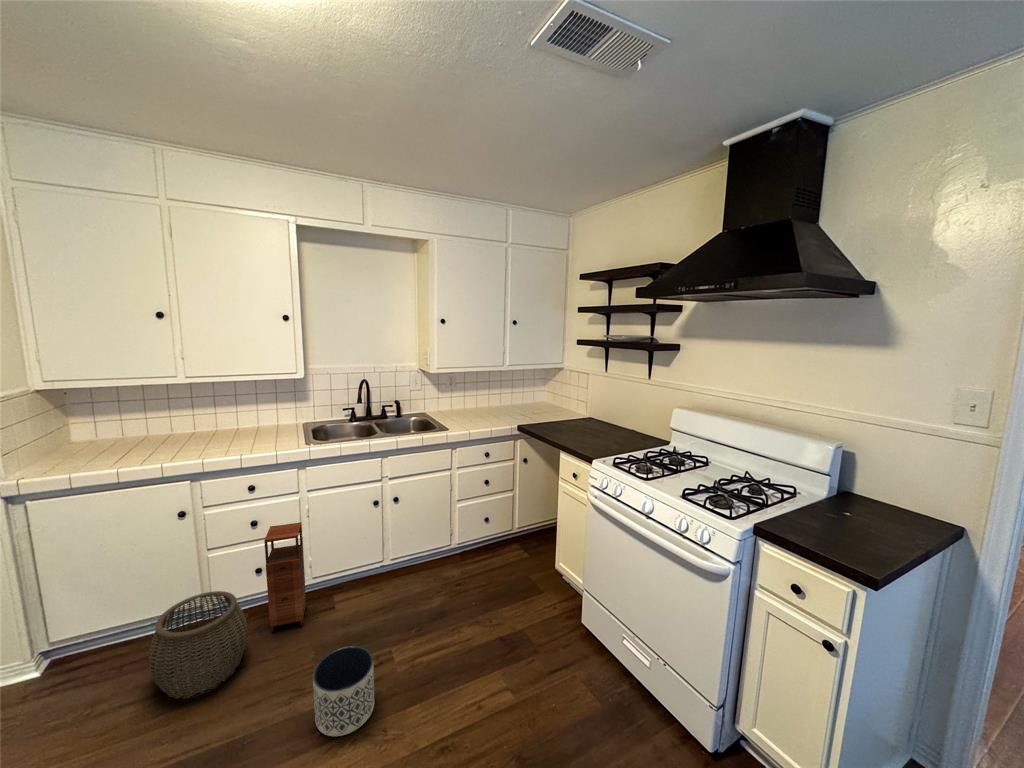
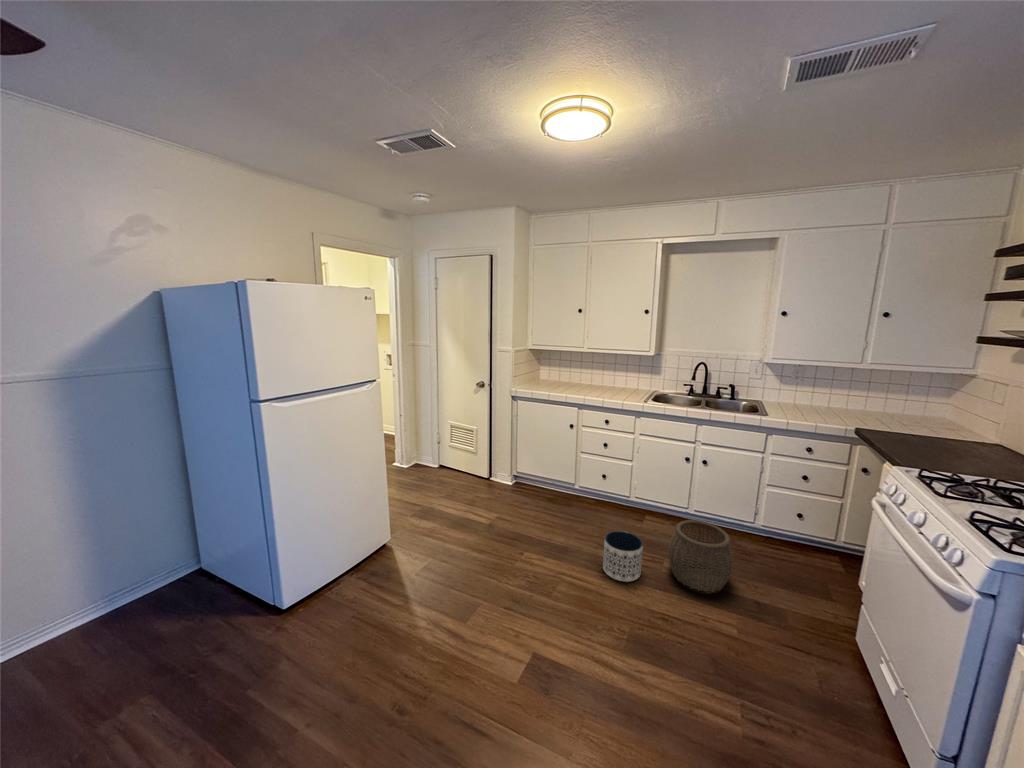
storage cabinet: present [264,522,306,632] -> none [602,449,631,520]
woven basket: present [149,591,248,698] -> present [668,520,733,593]

